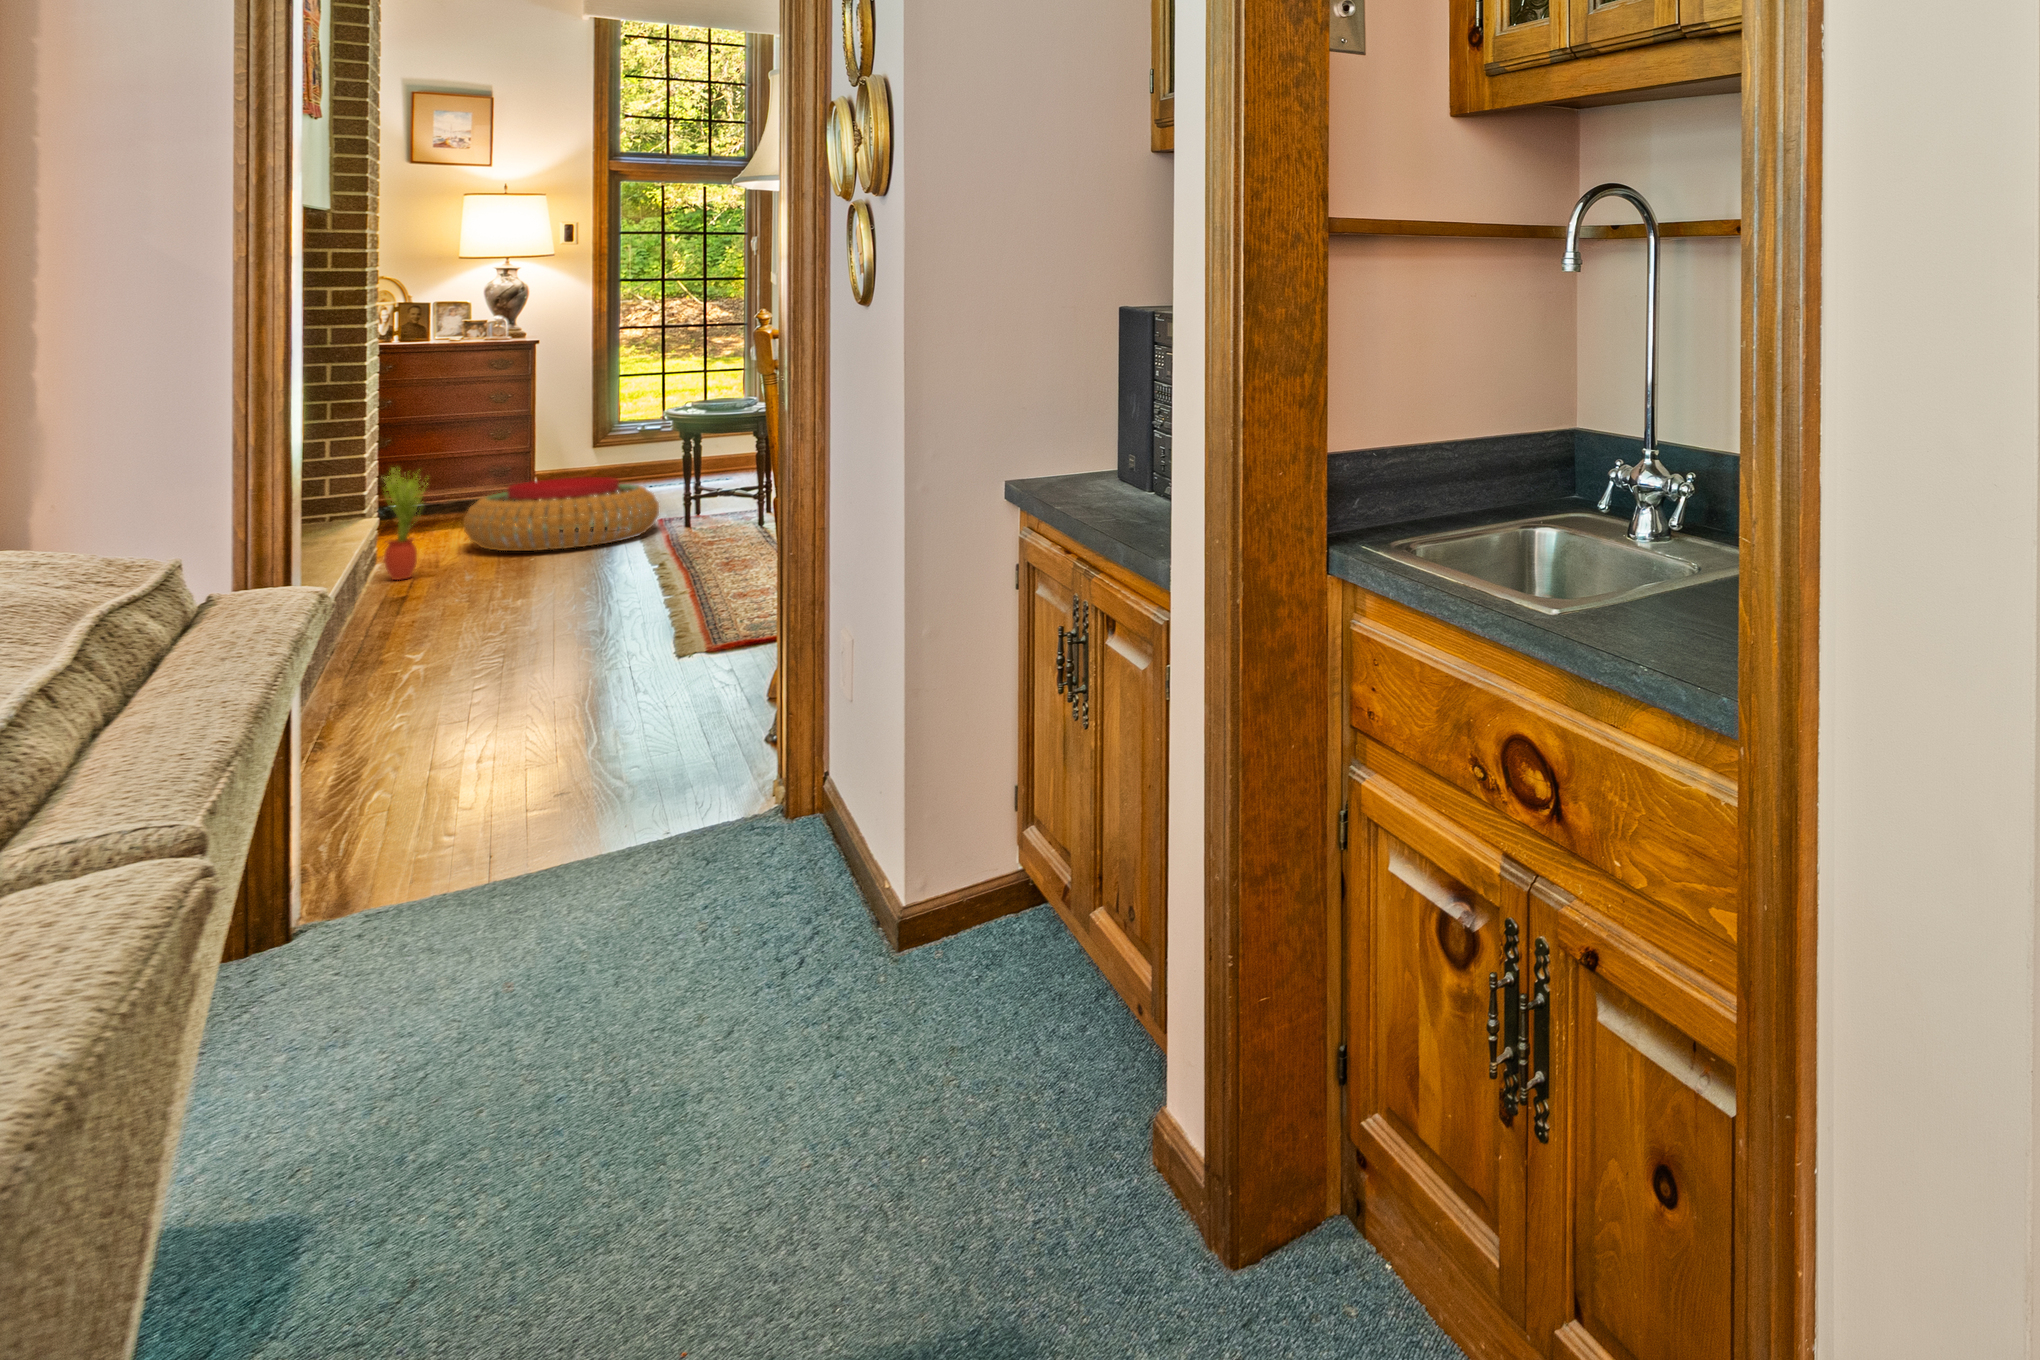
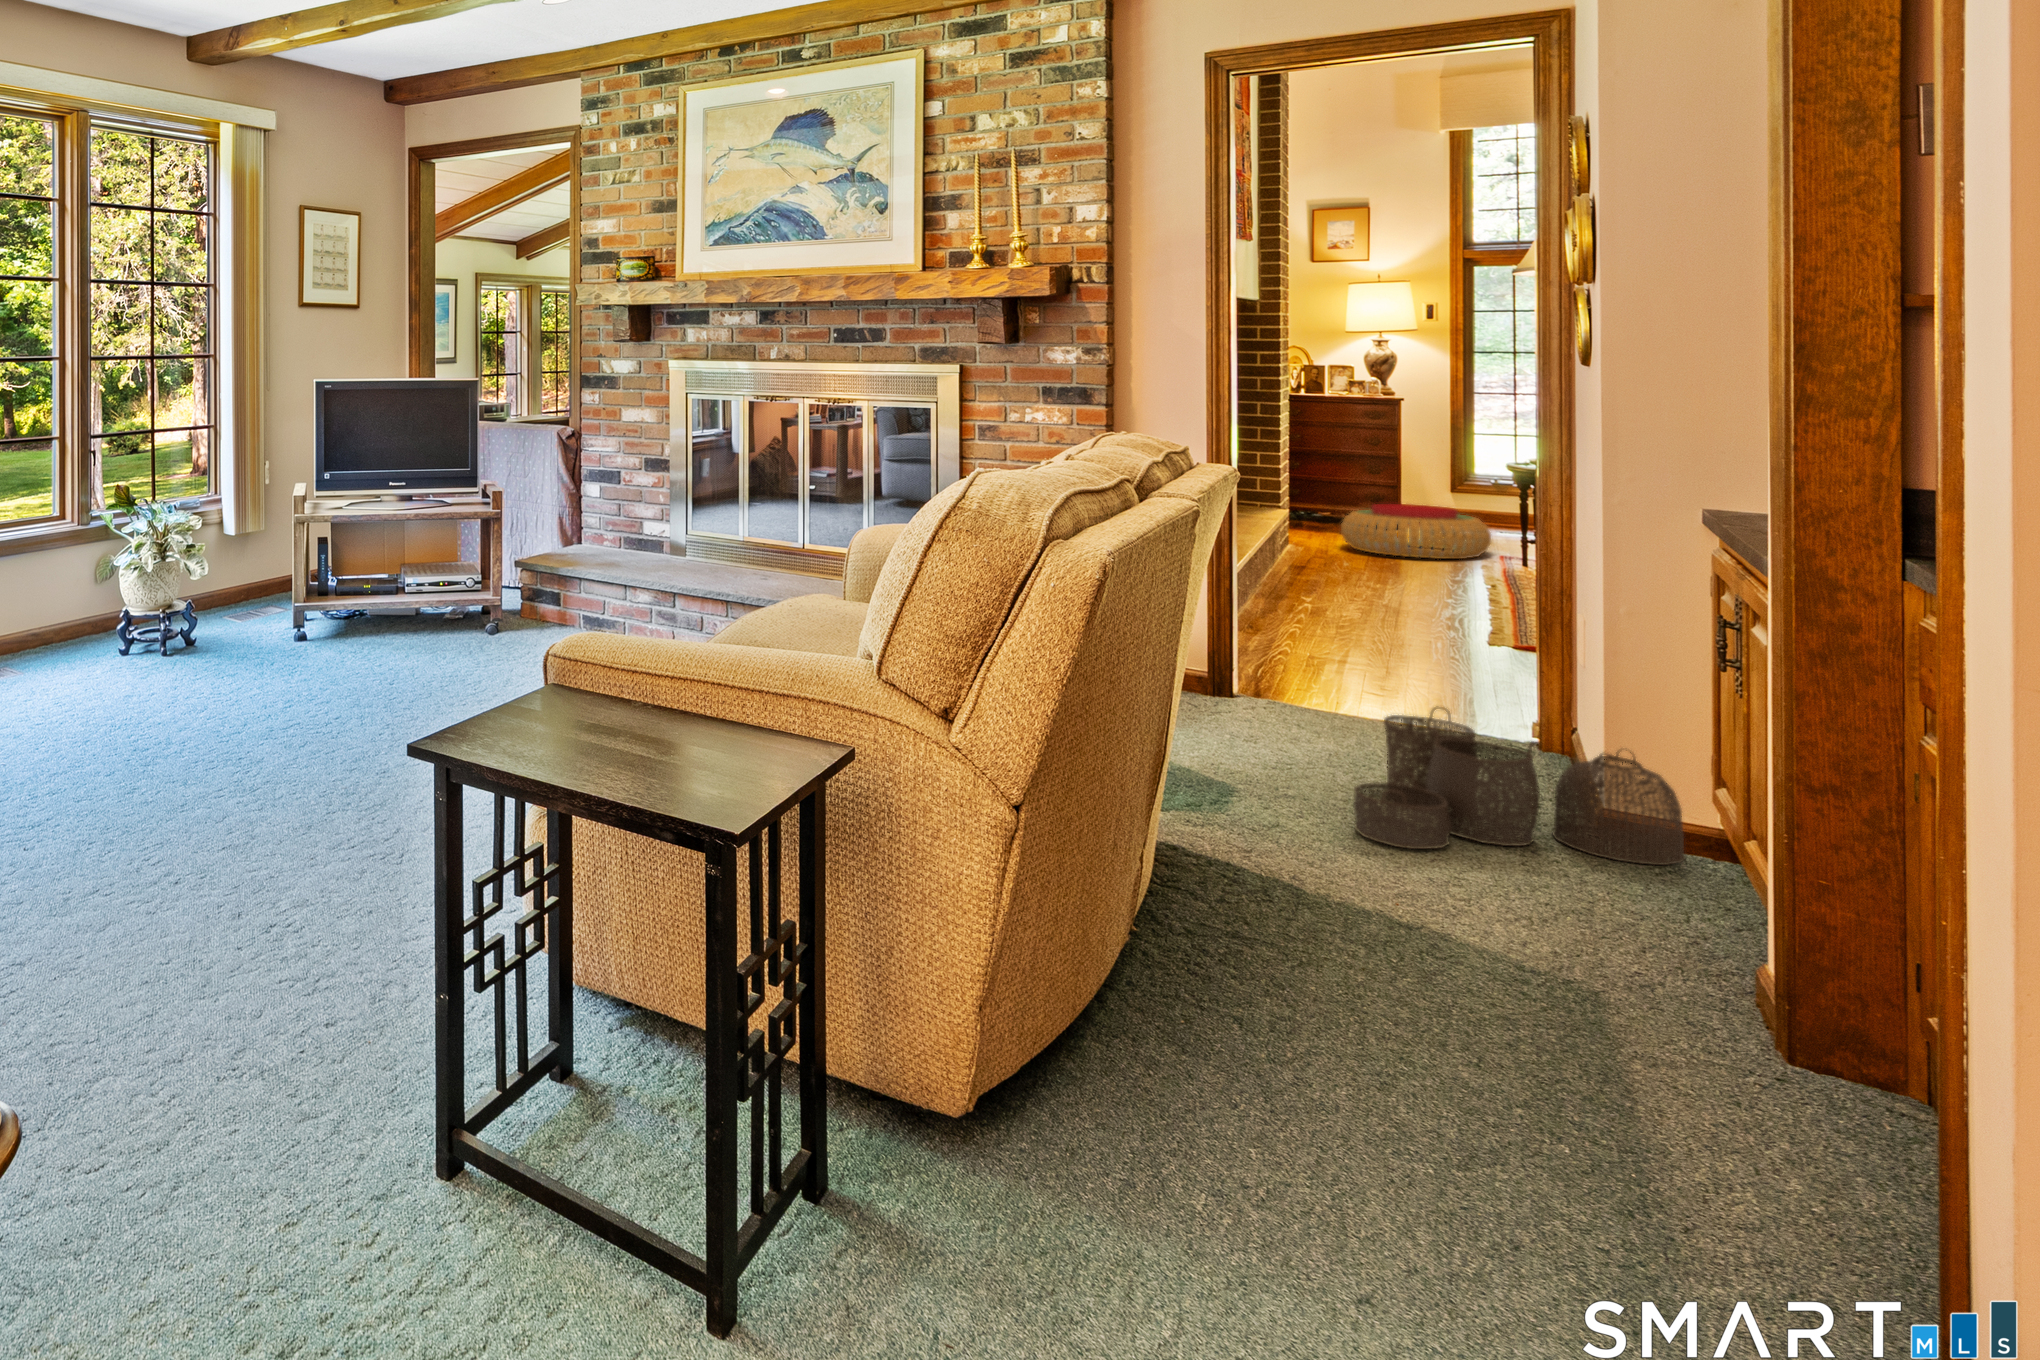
potted plant: present [384,469,428,580] -> none [1287,478,1317,558]
woven basket: none [597,850,1034,1207] -> present [1354,708,1685,865]

